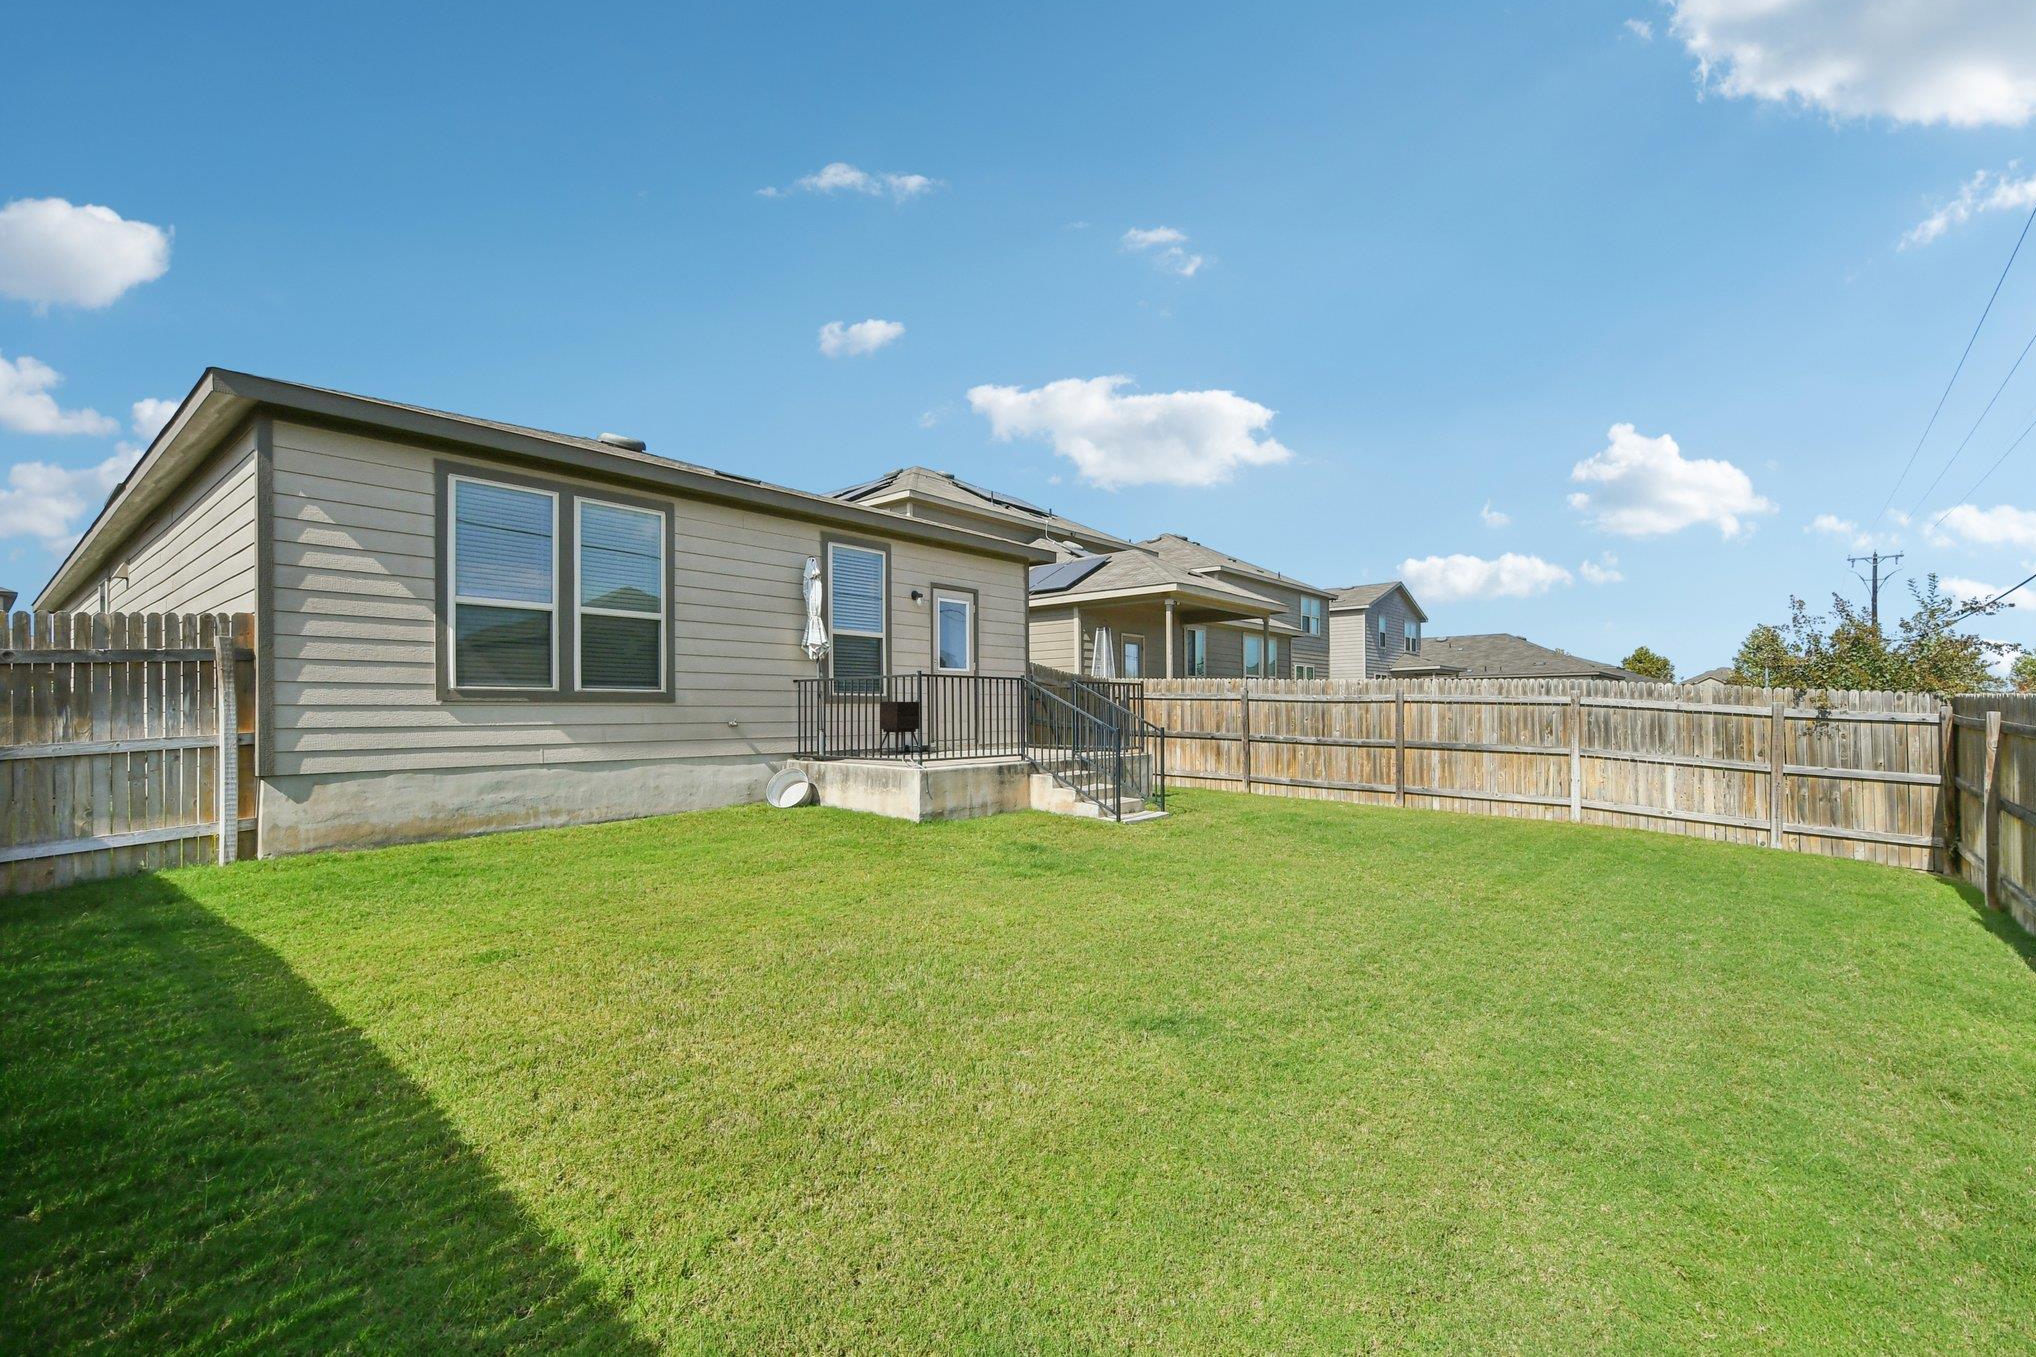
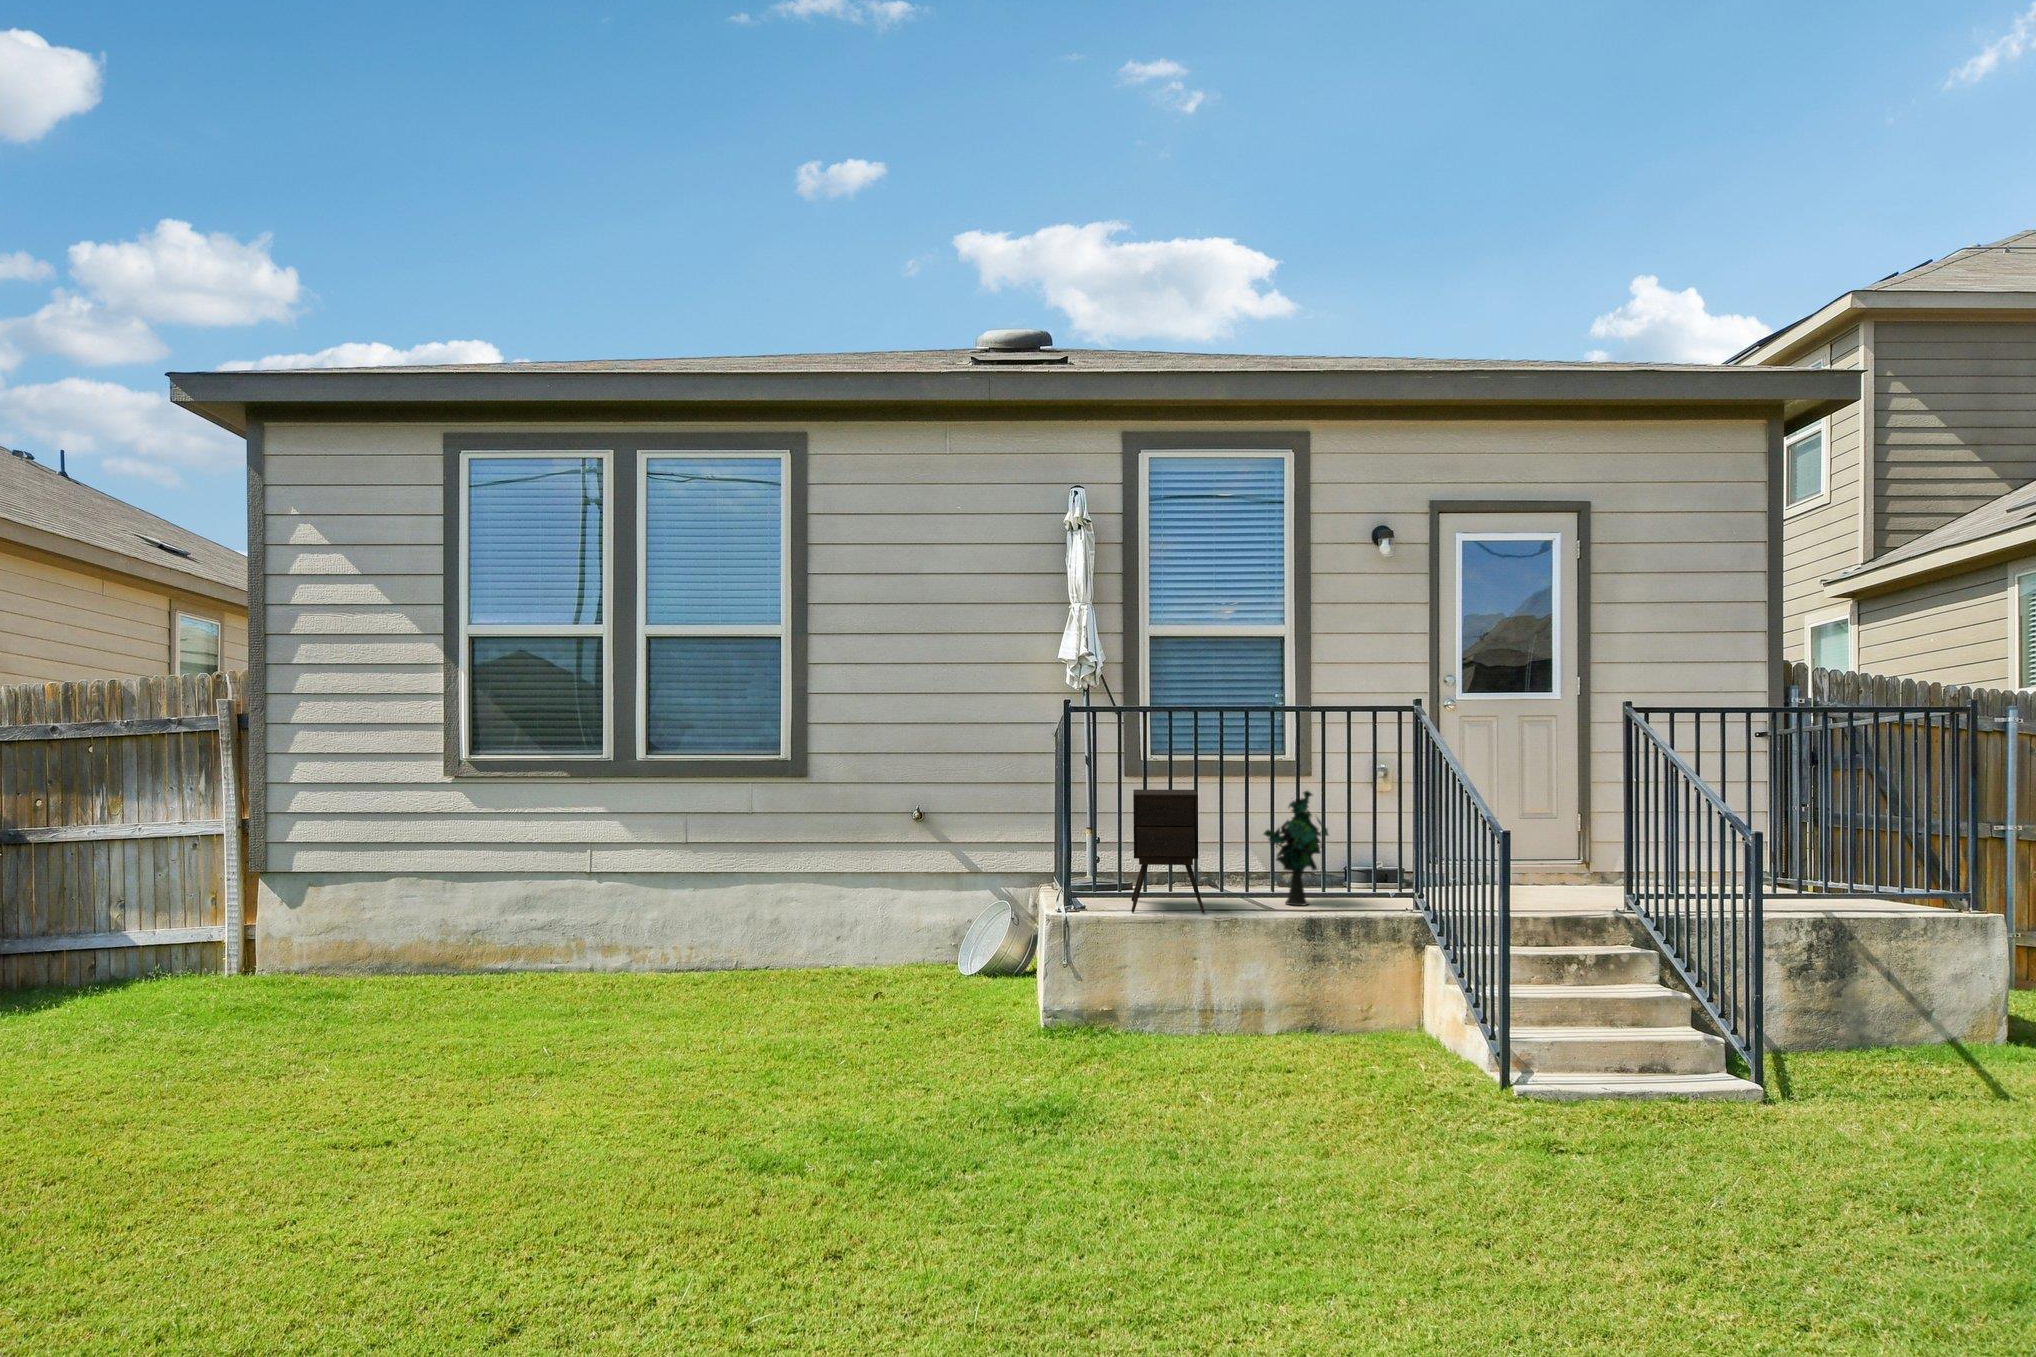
decorative plant: none [922,702,946,750] -> present [1264,791,1328,906]

